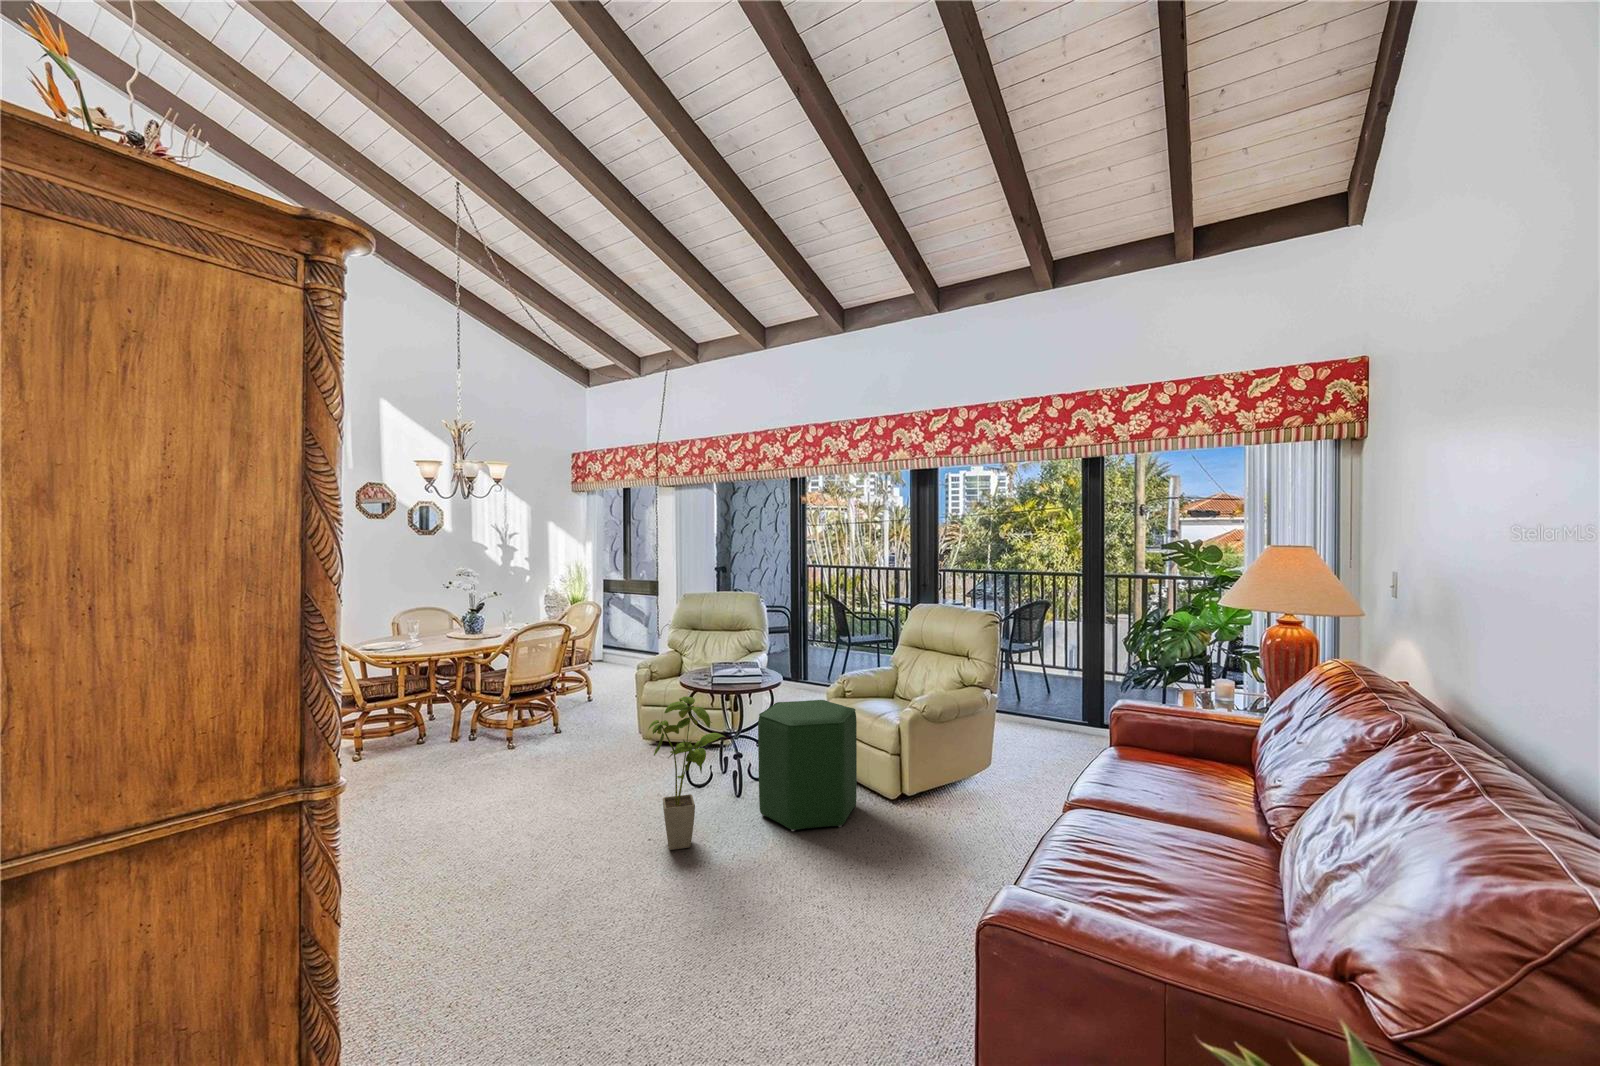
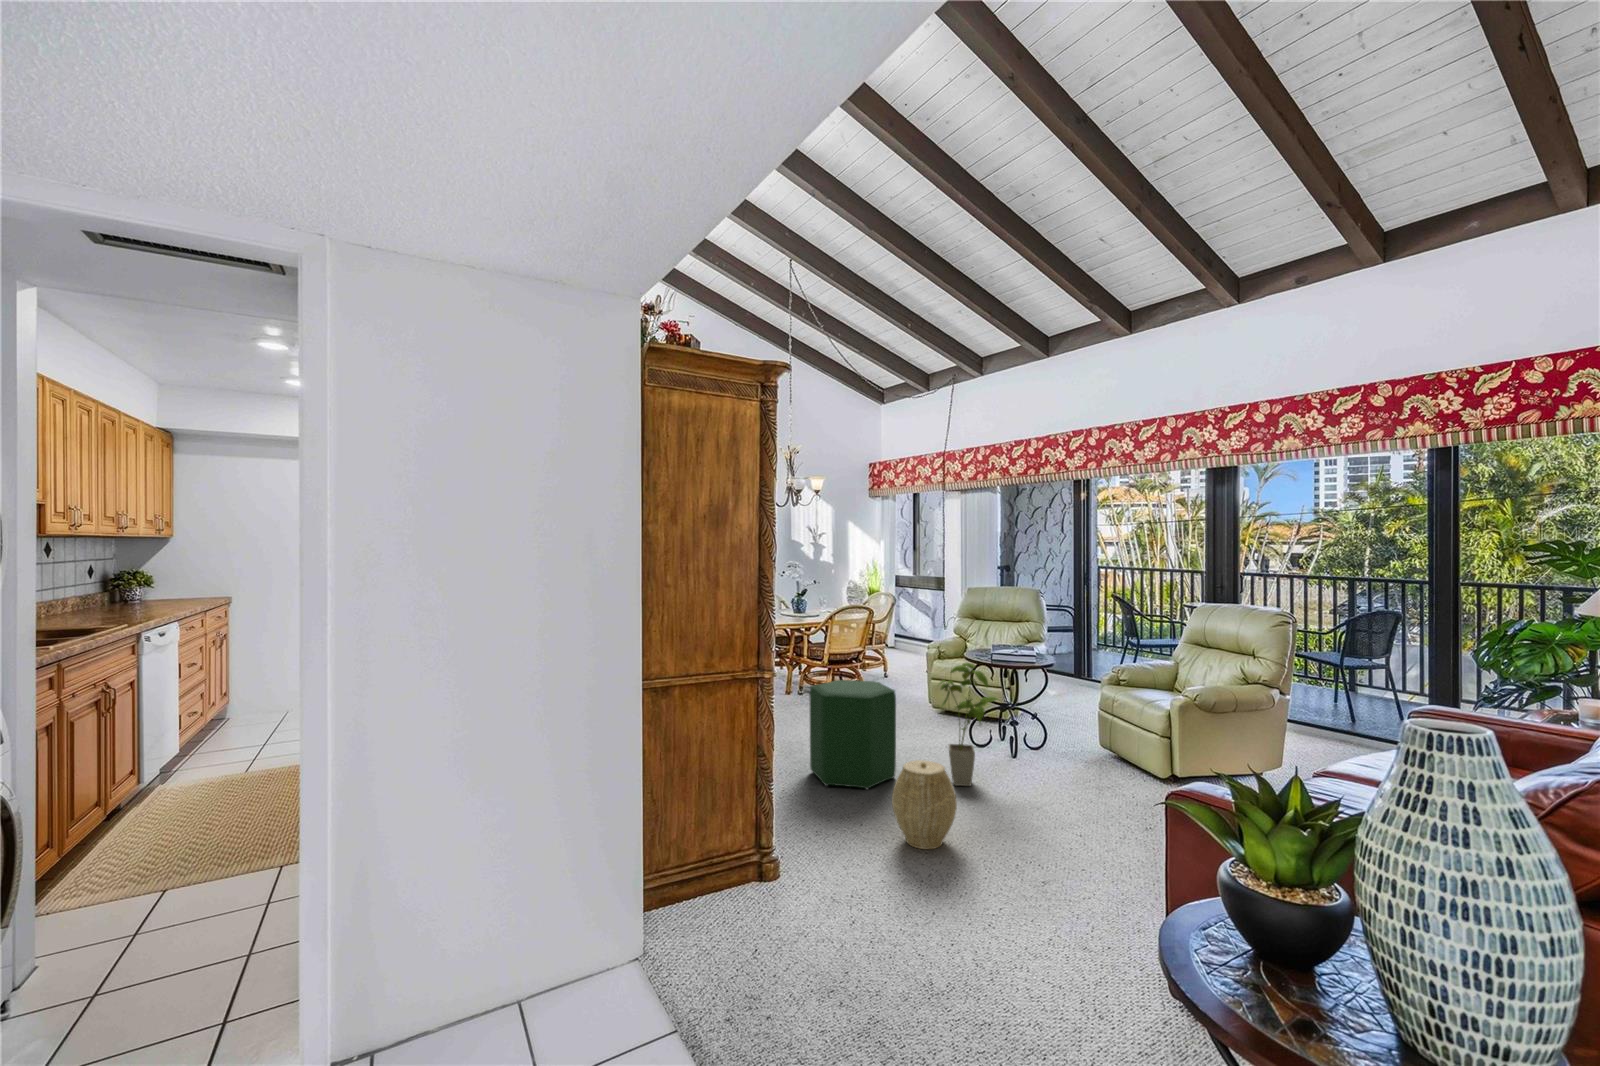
ottoman: present [758,700,857,831] -> present [810,680,896,790]
woven basket: none [585,846,674,975] -> present [892,760,957,849]

